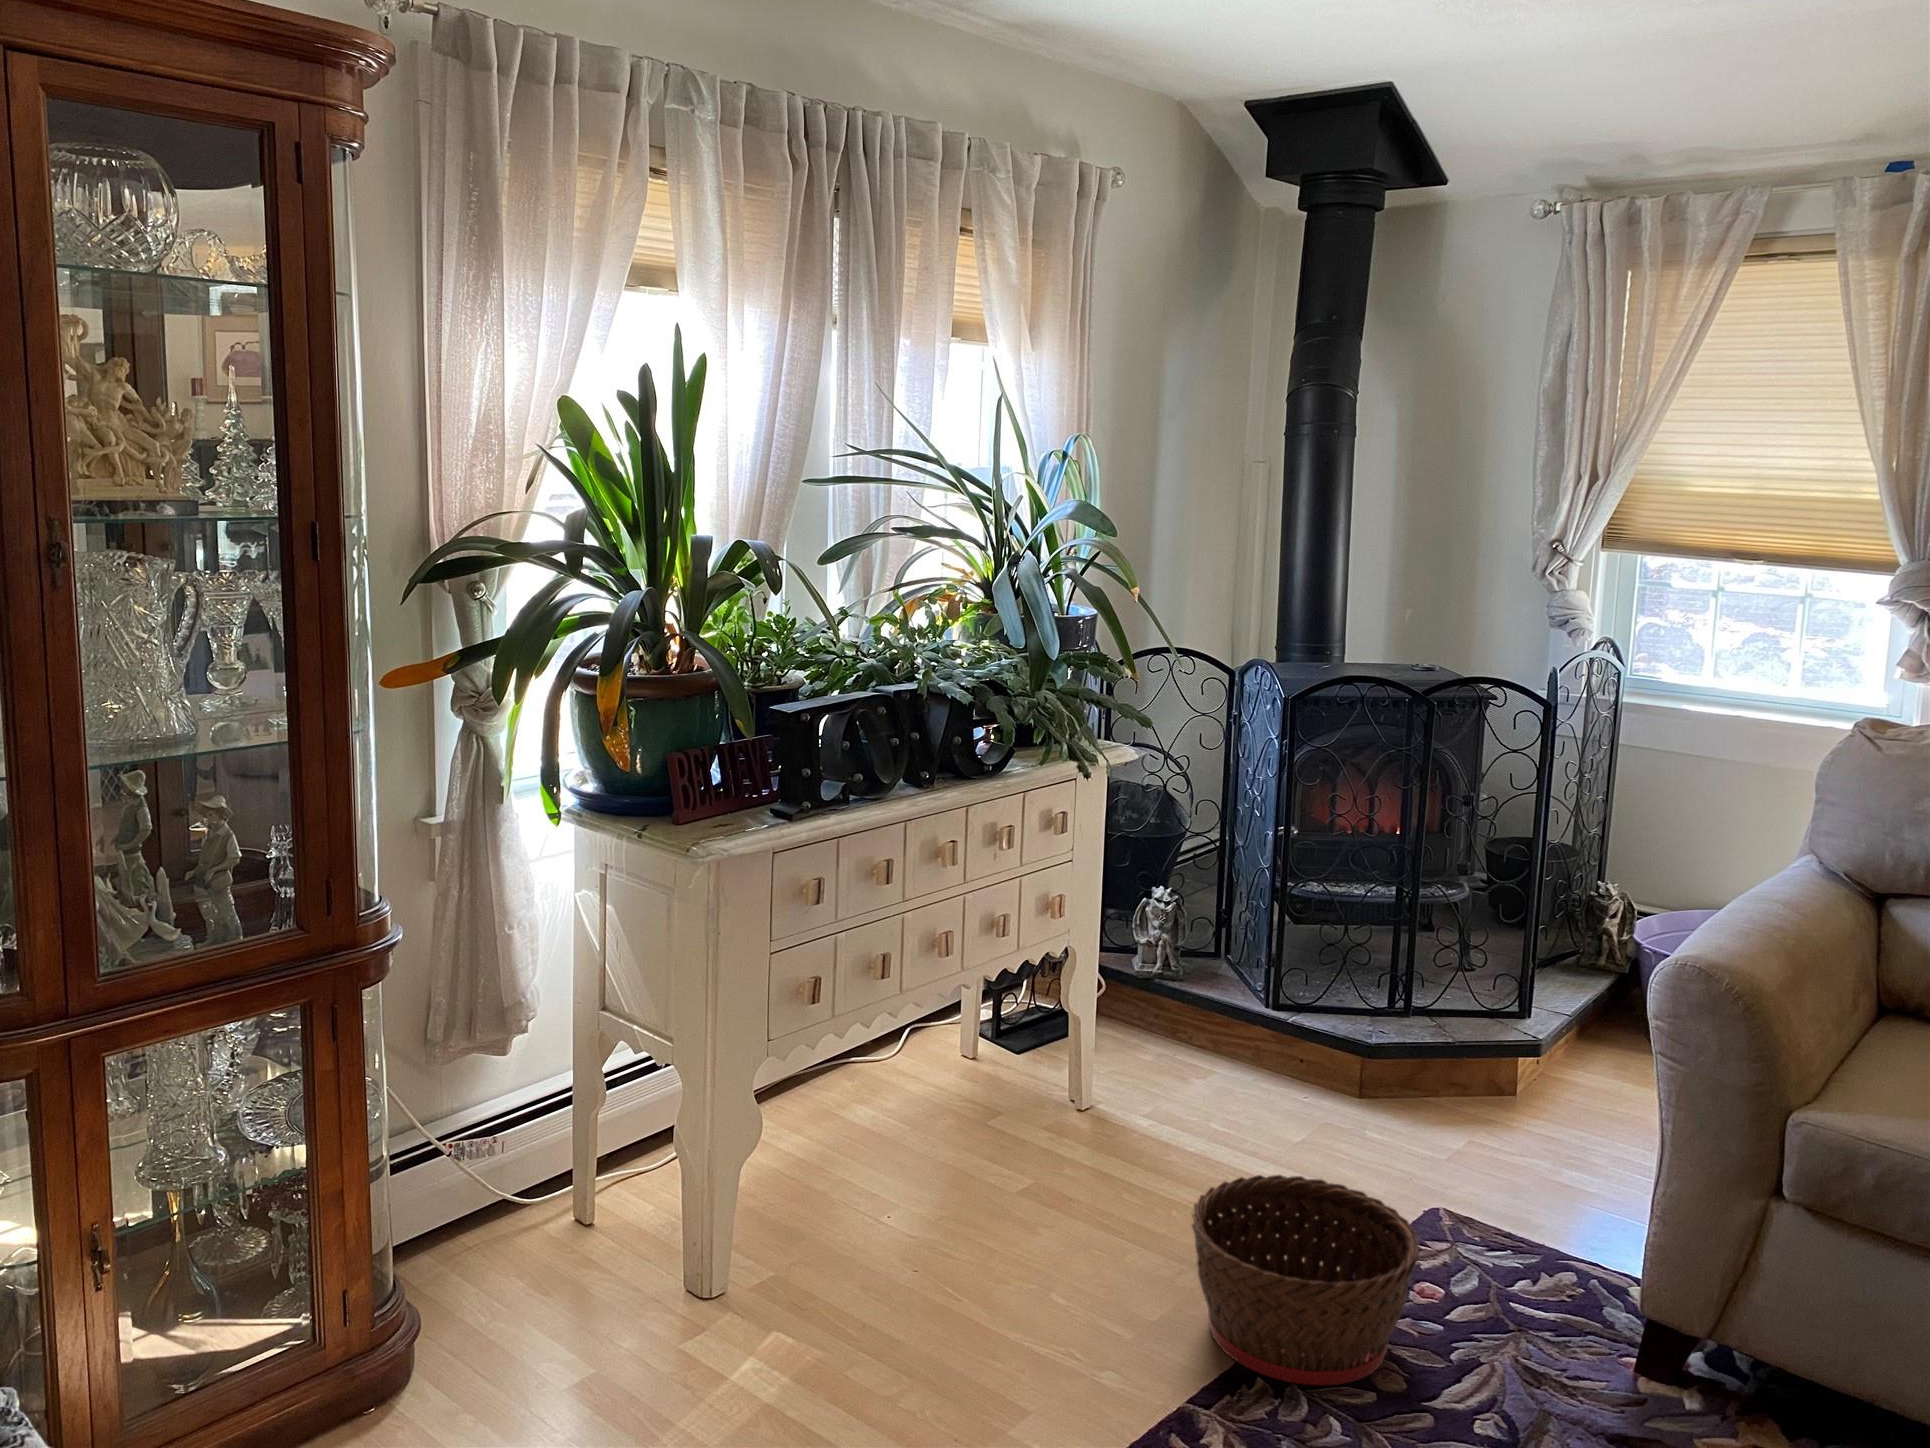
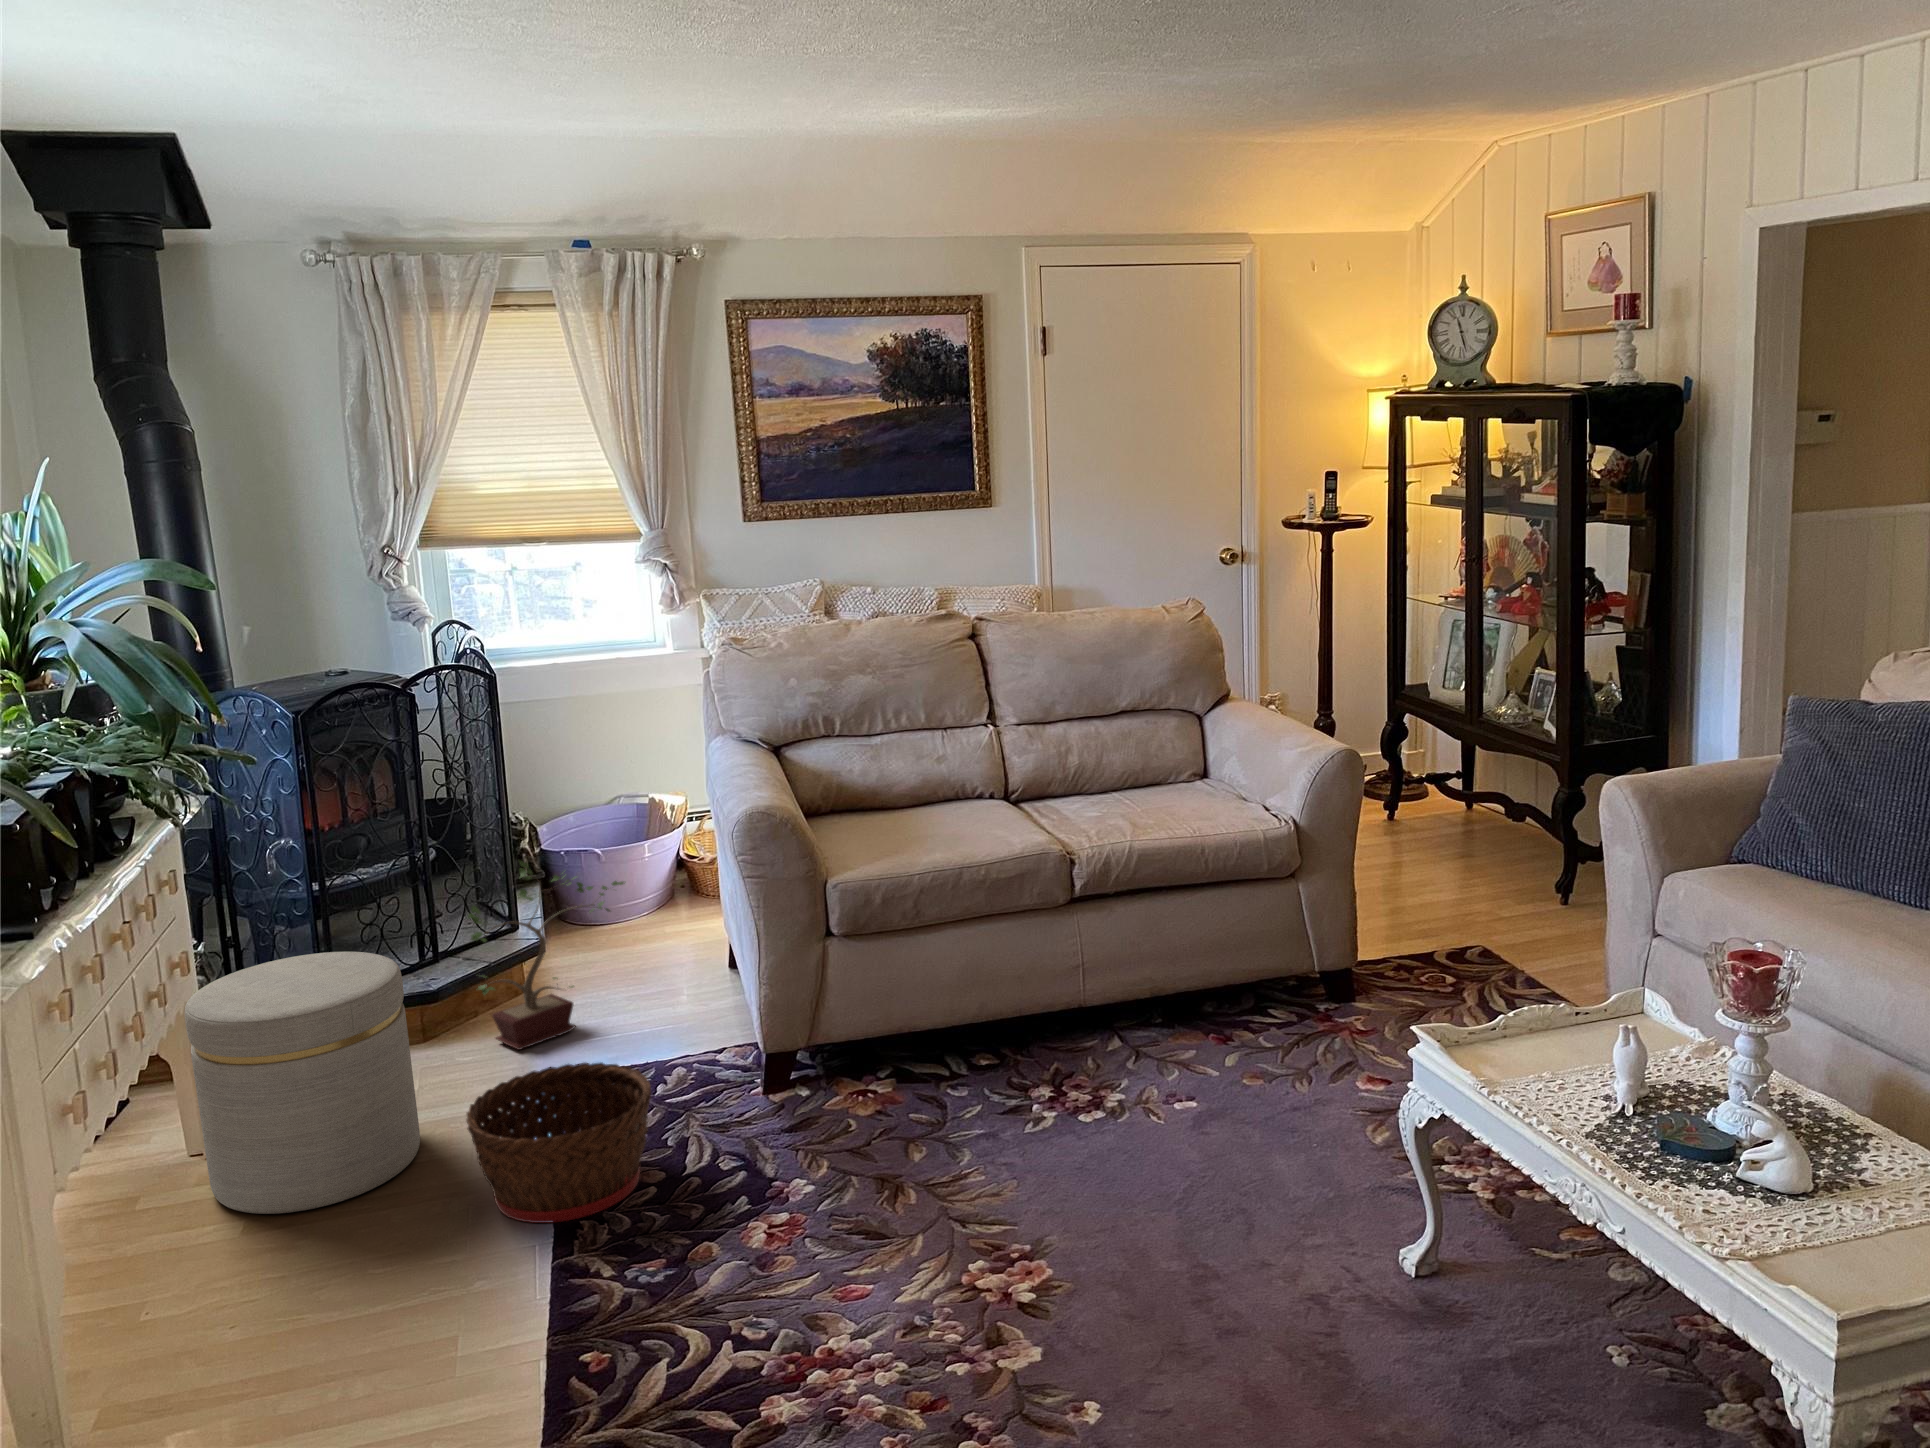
potted plant: none [1392,932,1623,1163] -> present [468,860,624,1050]
ottoman: none [1034,945,1250,1221] -> present [185,952,420,1214]

